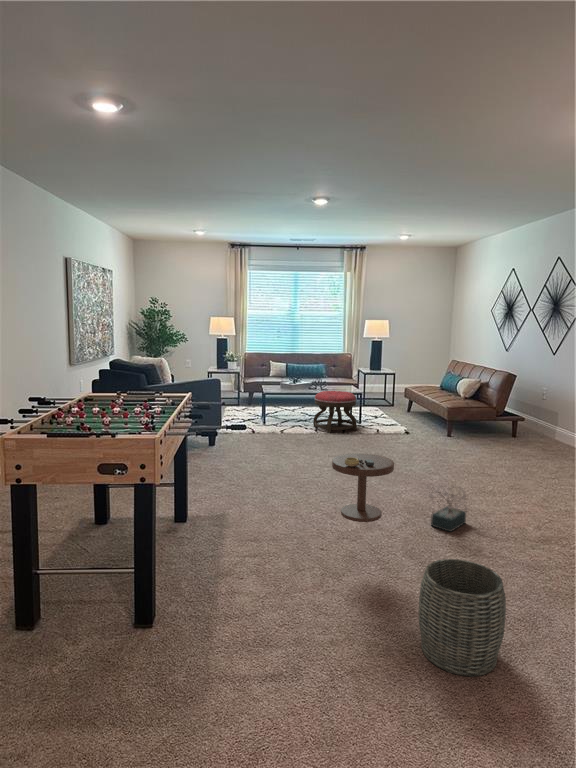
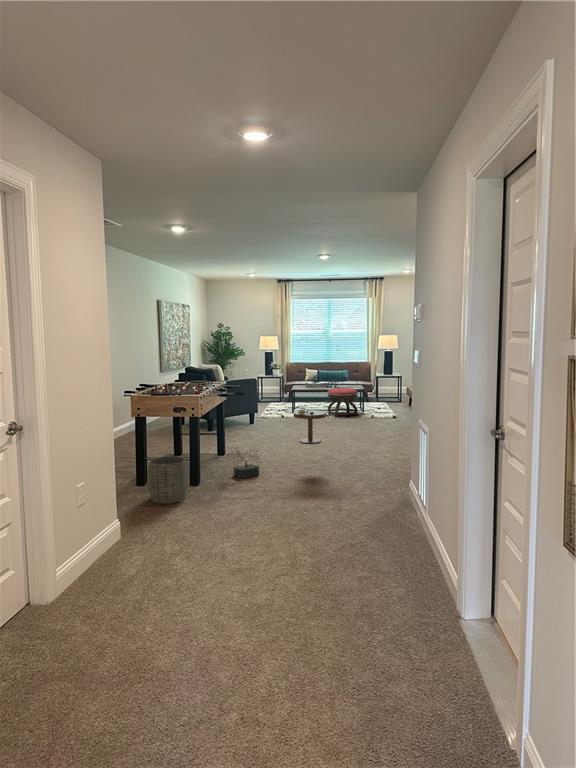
decorative plant: present [425,485,467,532] -> present [227,447,259,478]
woven basket: present [419,559,506,676] -> present [147,456,188,504]

